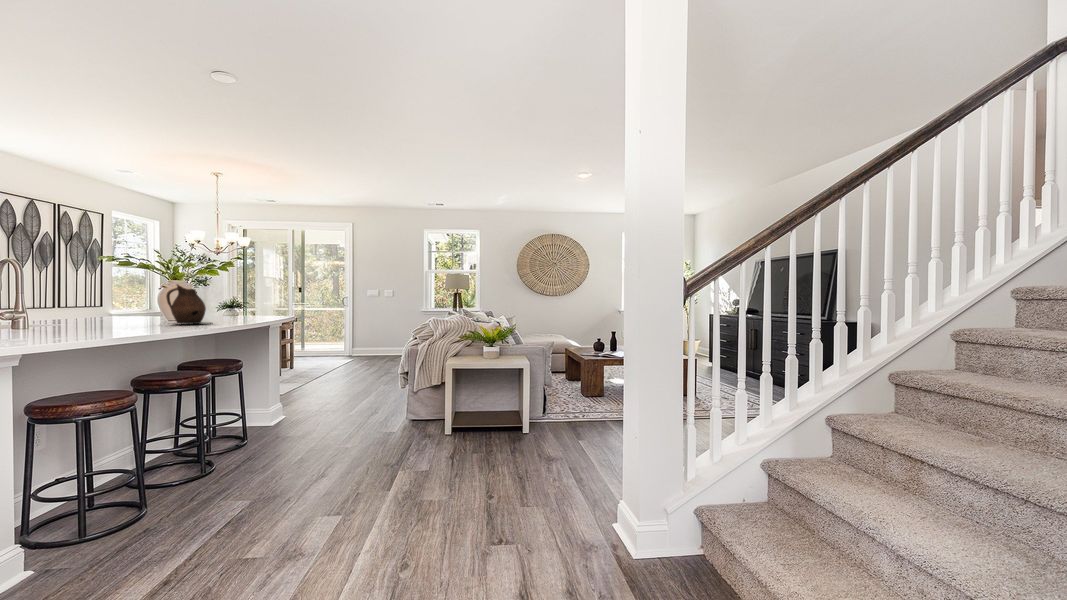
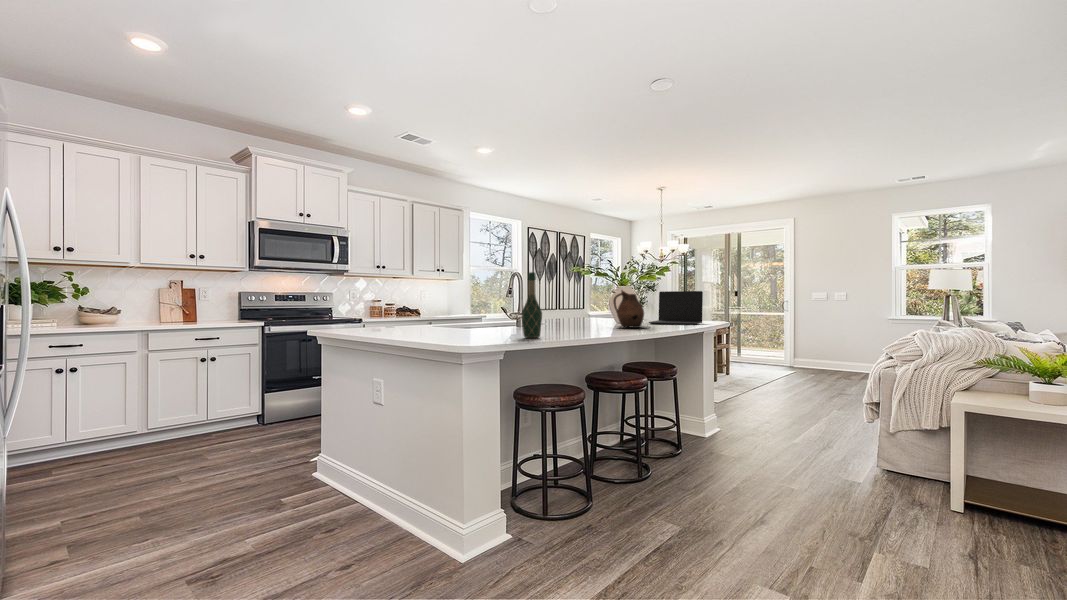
wine bottle: none [44,262,78,338] -> present [522,272,542,338]
laptop: none [208,287,268,320] -> present [649,291,703,325]

